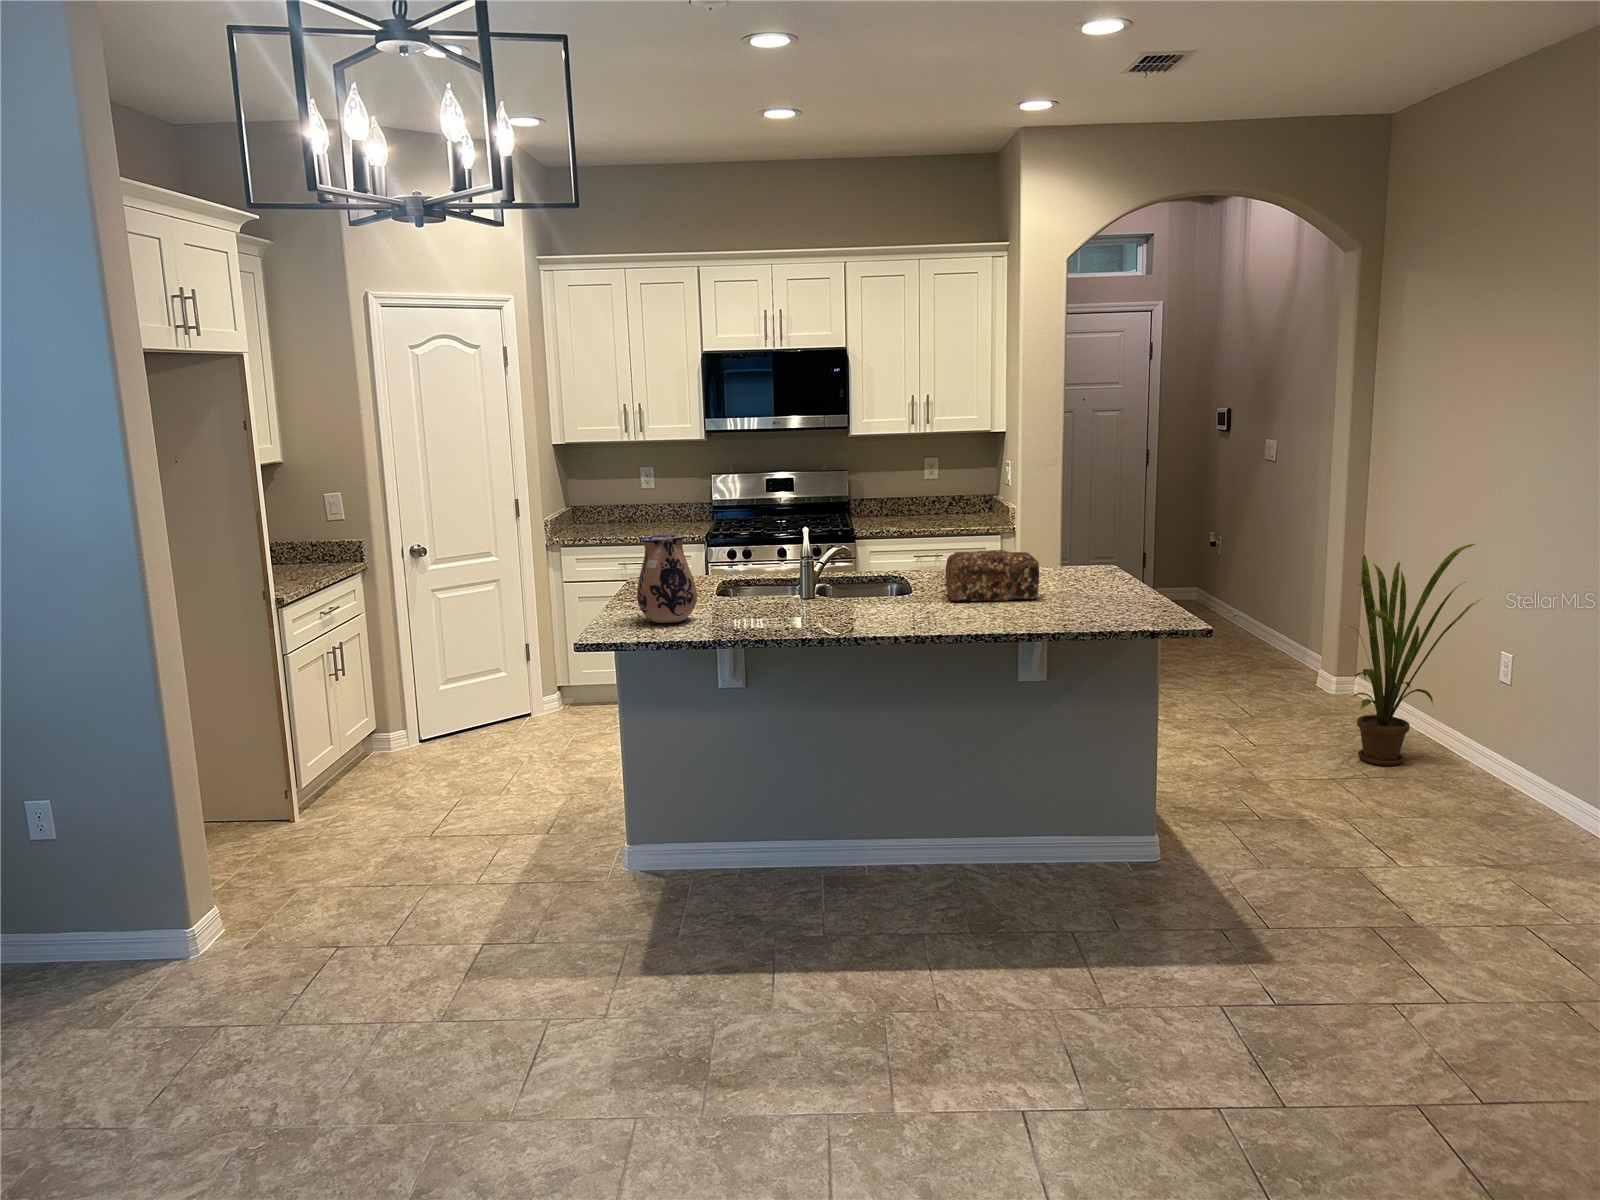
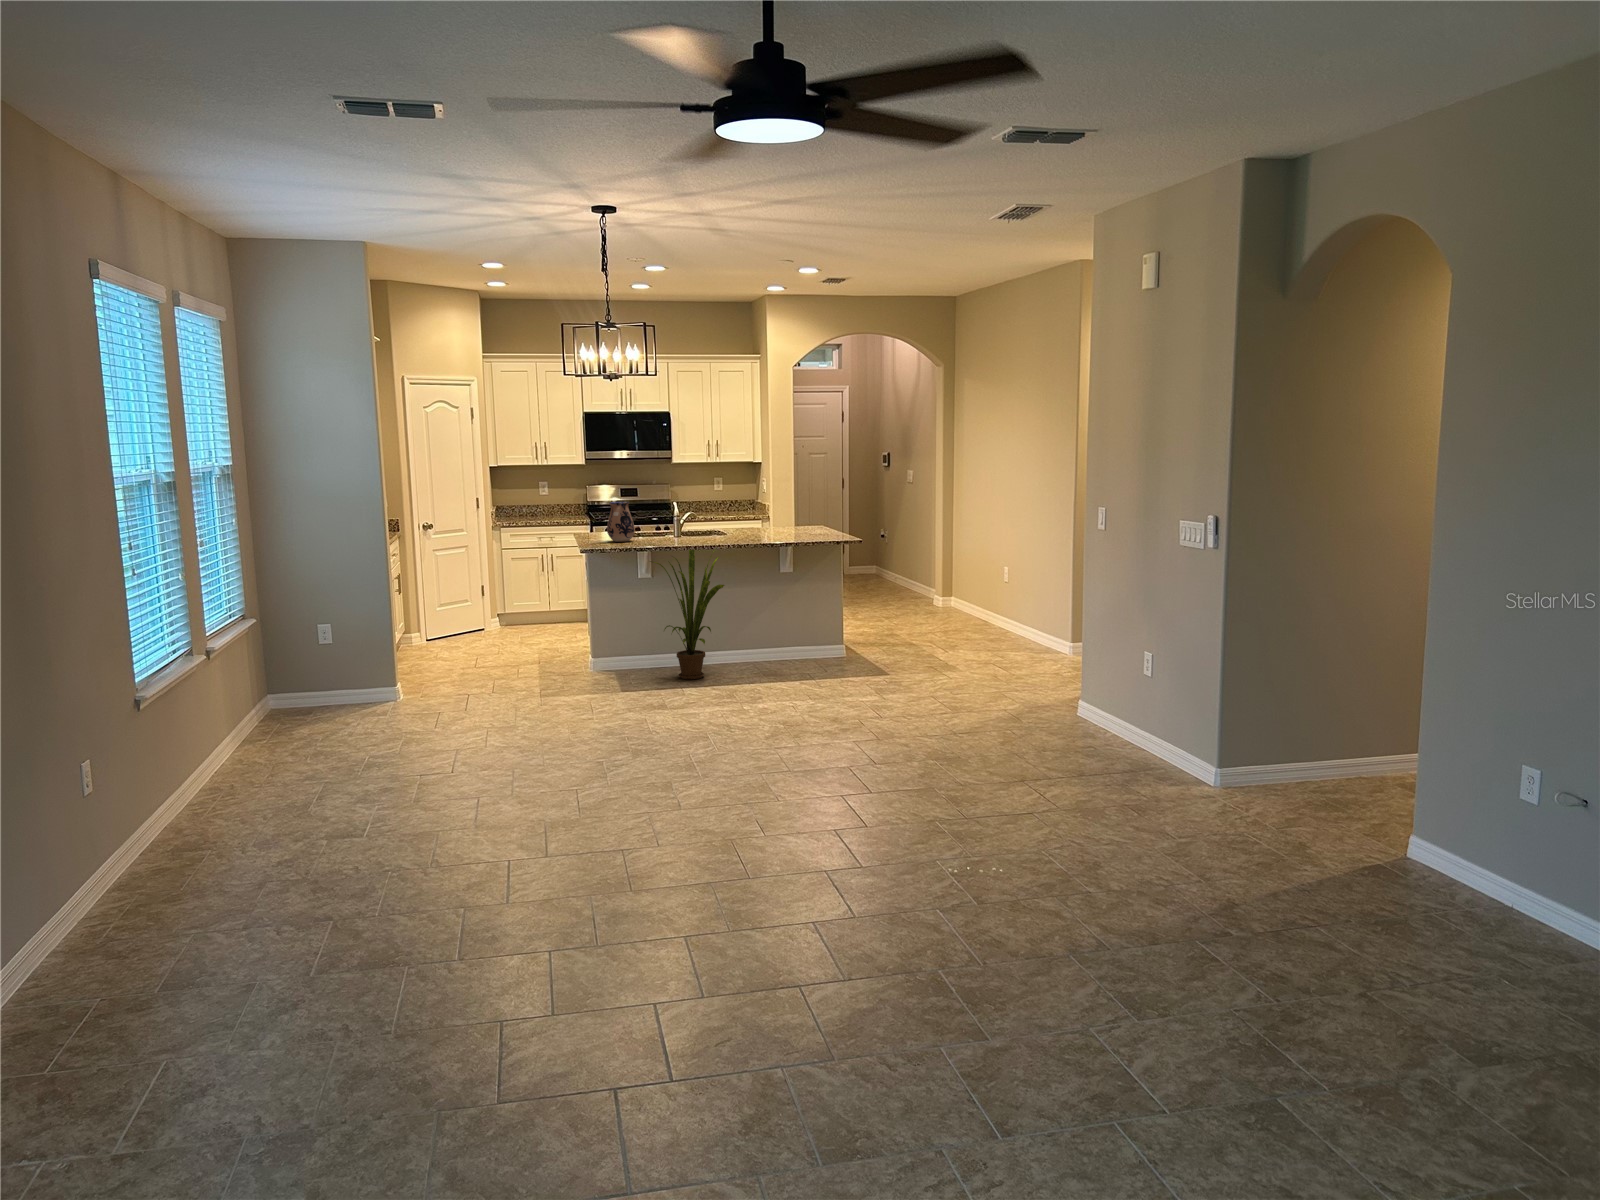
house plant: present [1352,544,1481,766] -> present [650,547,724,679]
bread loaf: present [945,550,1039,602] -> none [744,512,788,535]

